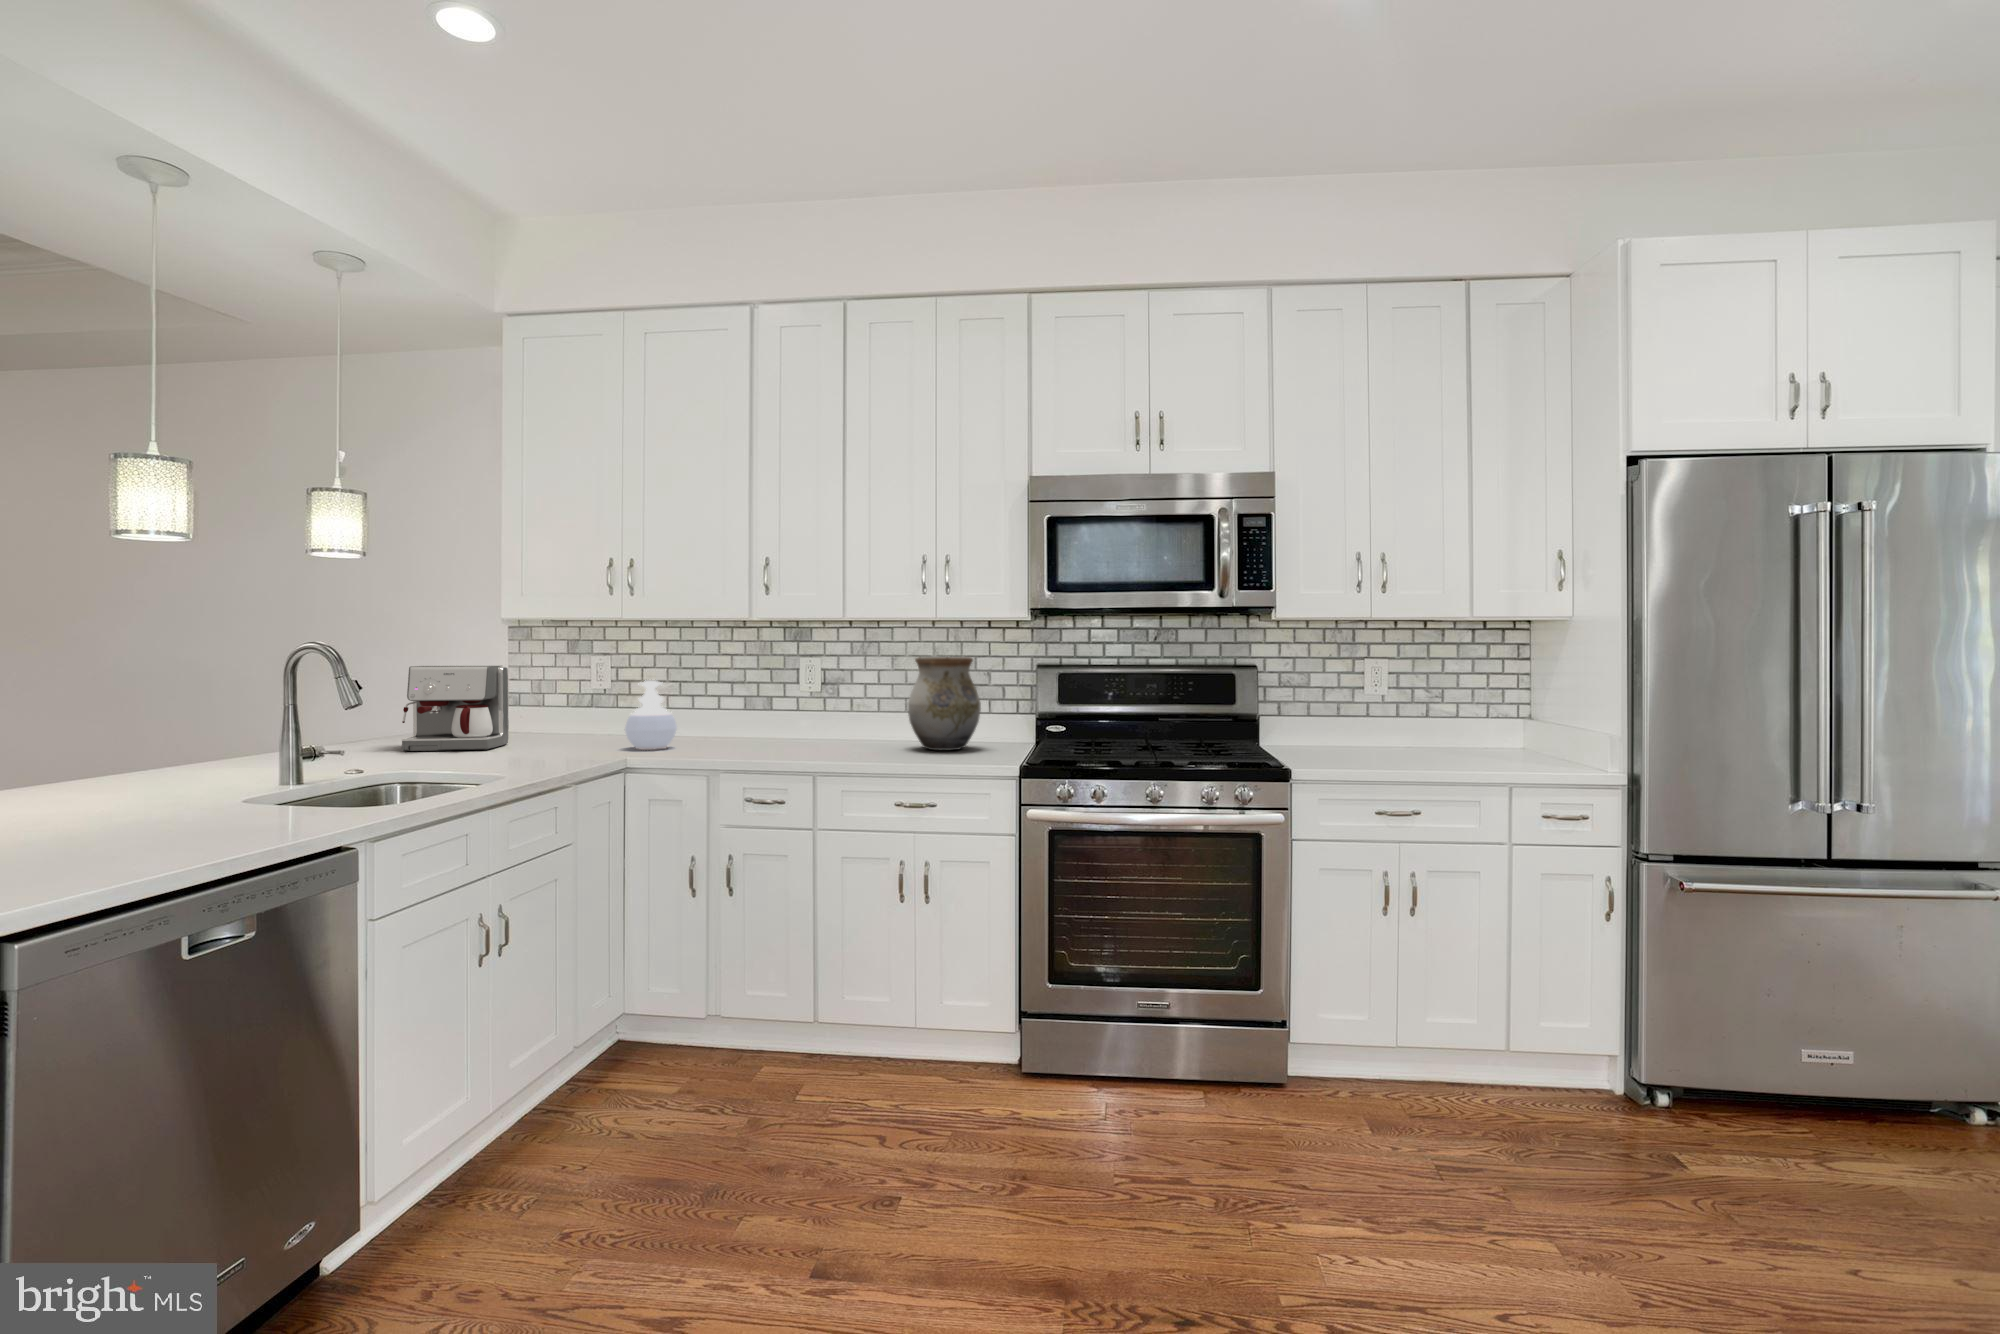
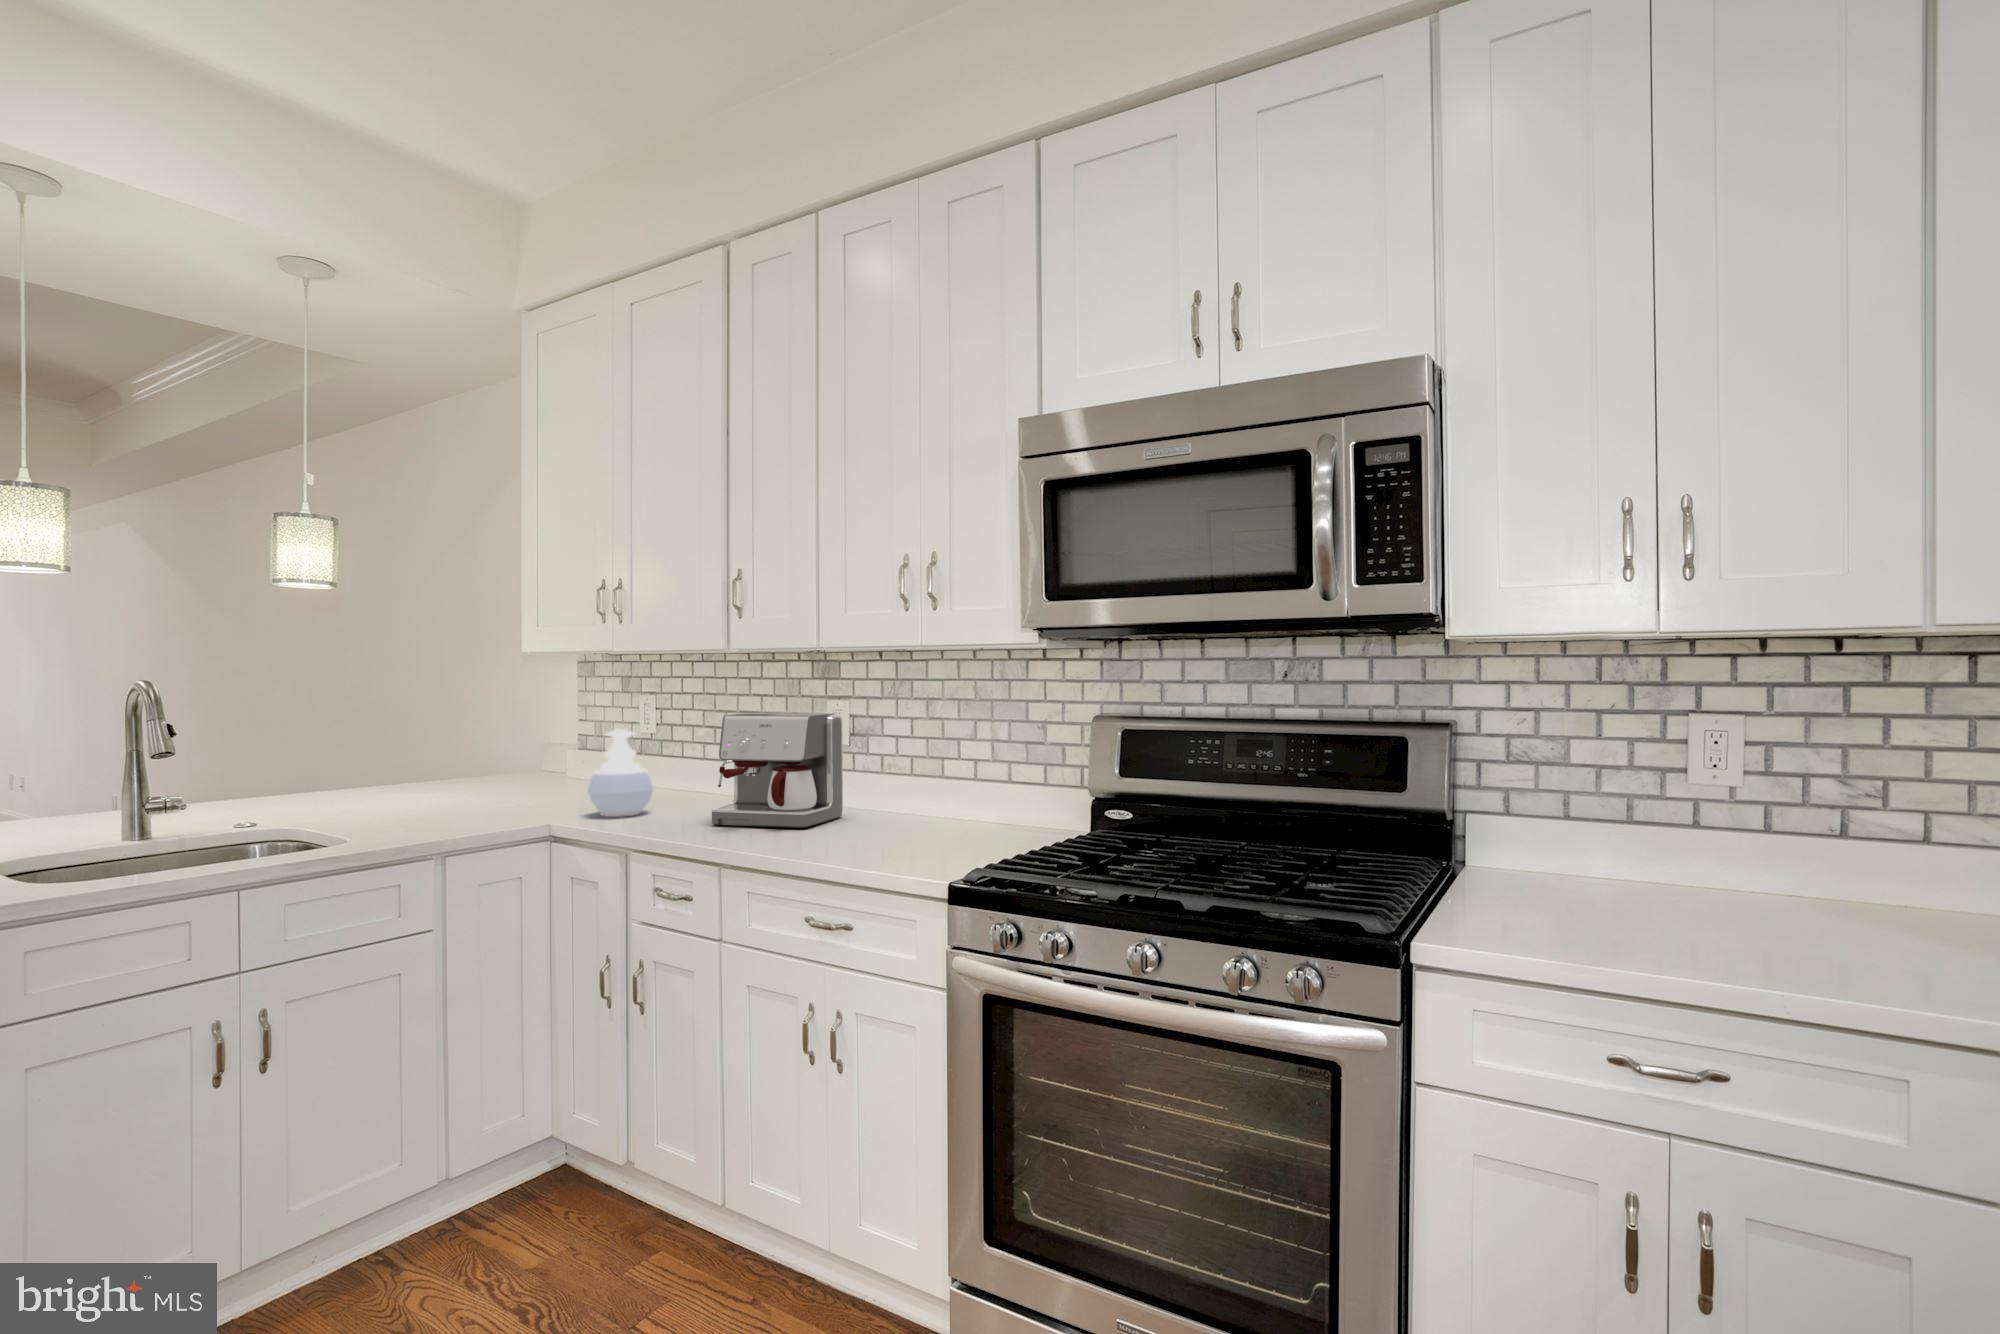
vase: present [908,657,981,750] -> none [890,703,997,843]
coffee maker: present [402,665,509,751] -> present [712,713,843,828]

